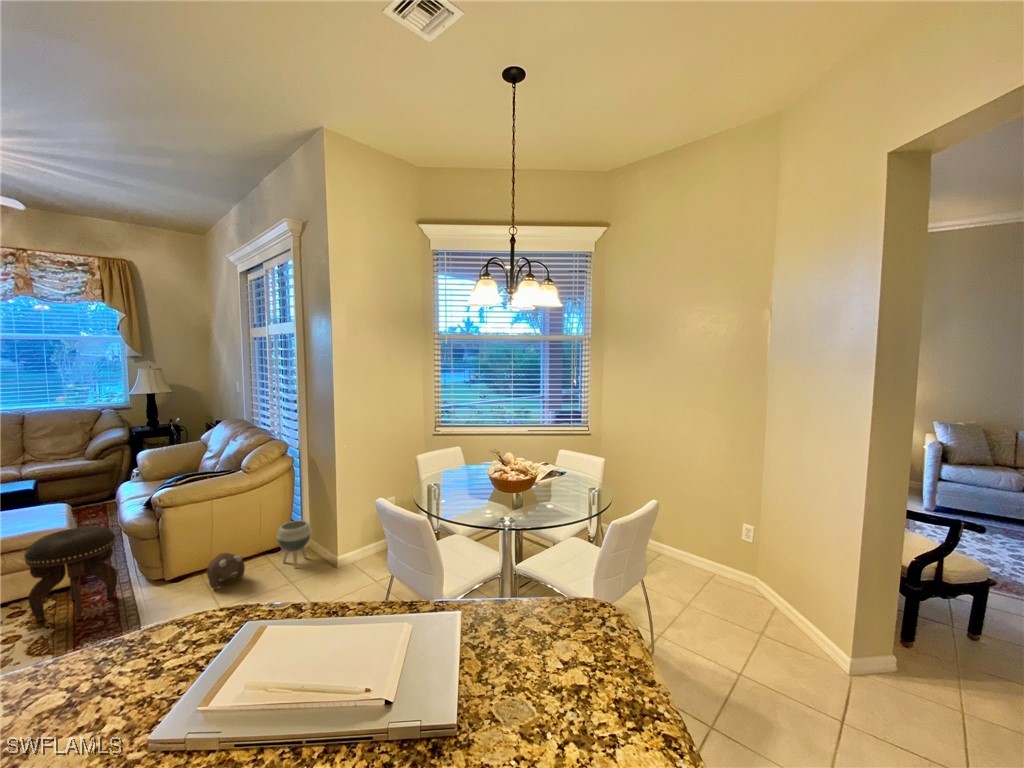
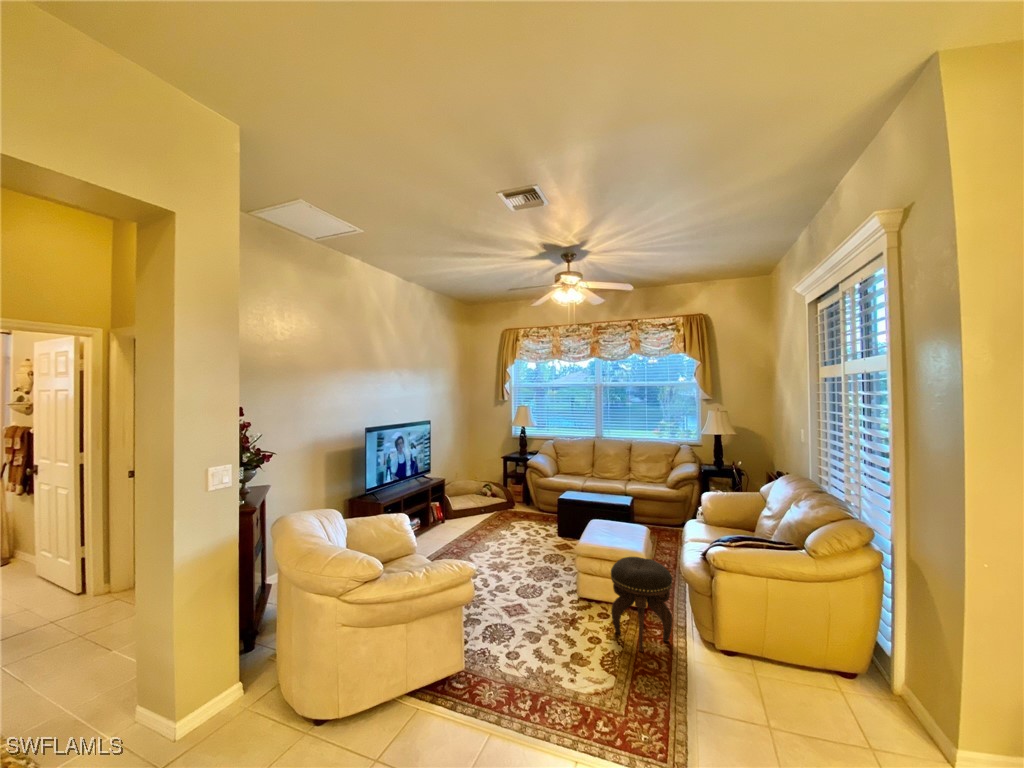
planter: present [277,520,311,568] -> none [856,654,922,740]
plush toy: present [207,553,245,589] -> none [757,654,806,704]

